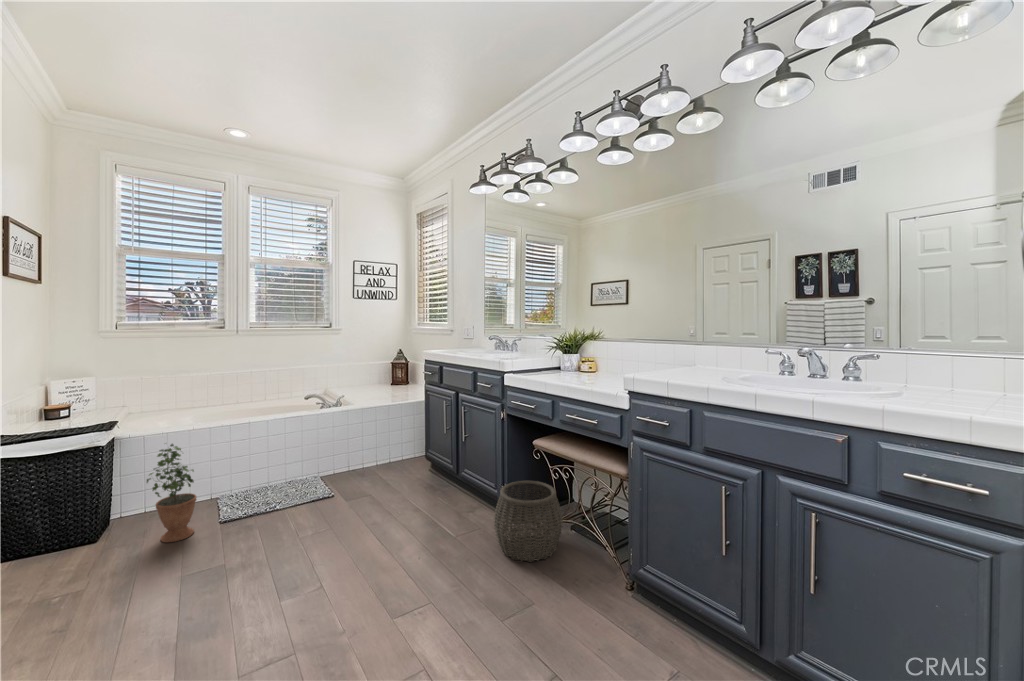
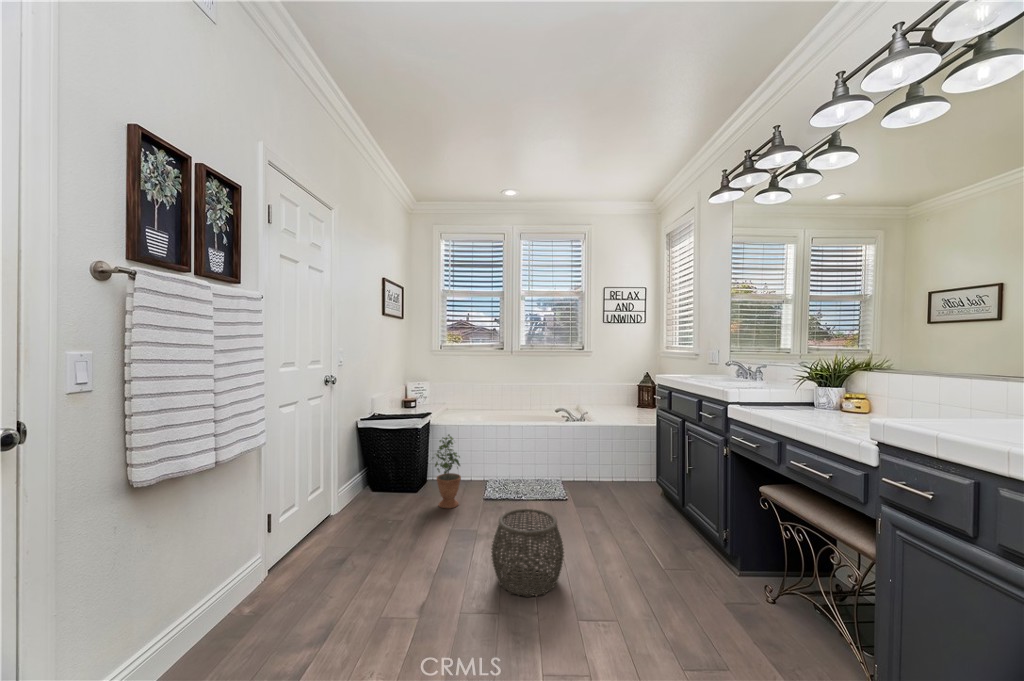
woven basket: present [494,481,562,562] -> present [491,509,564,597]

